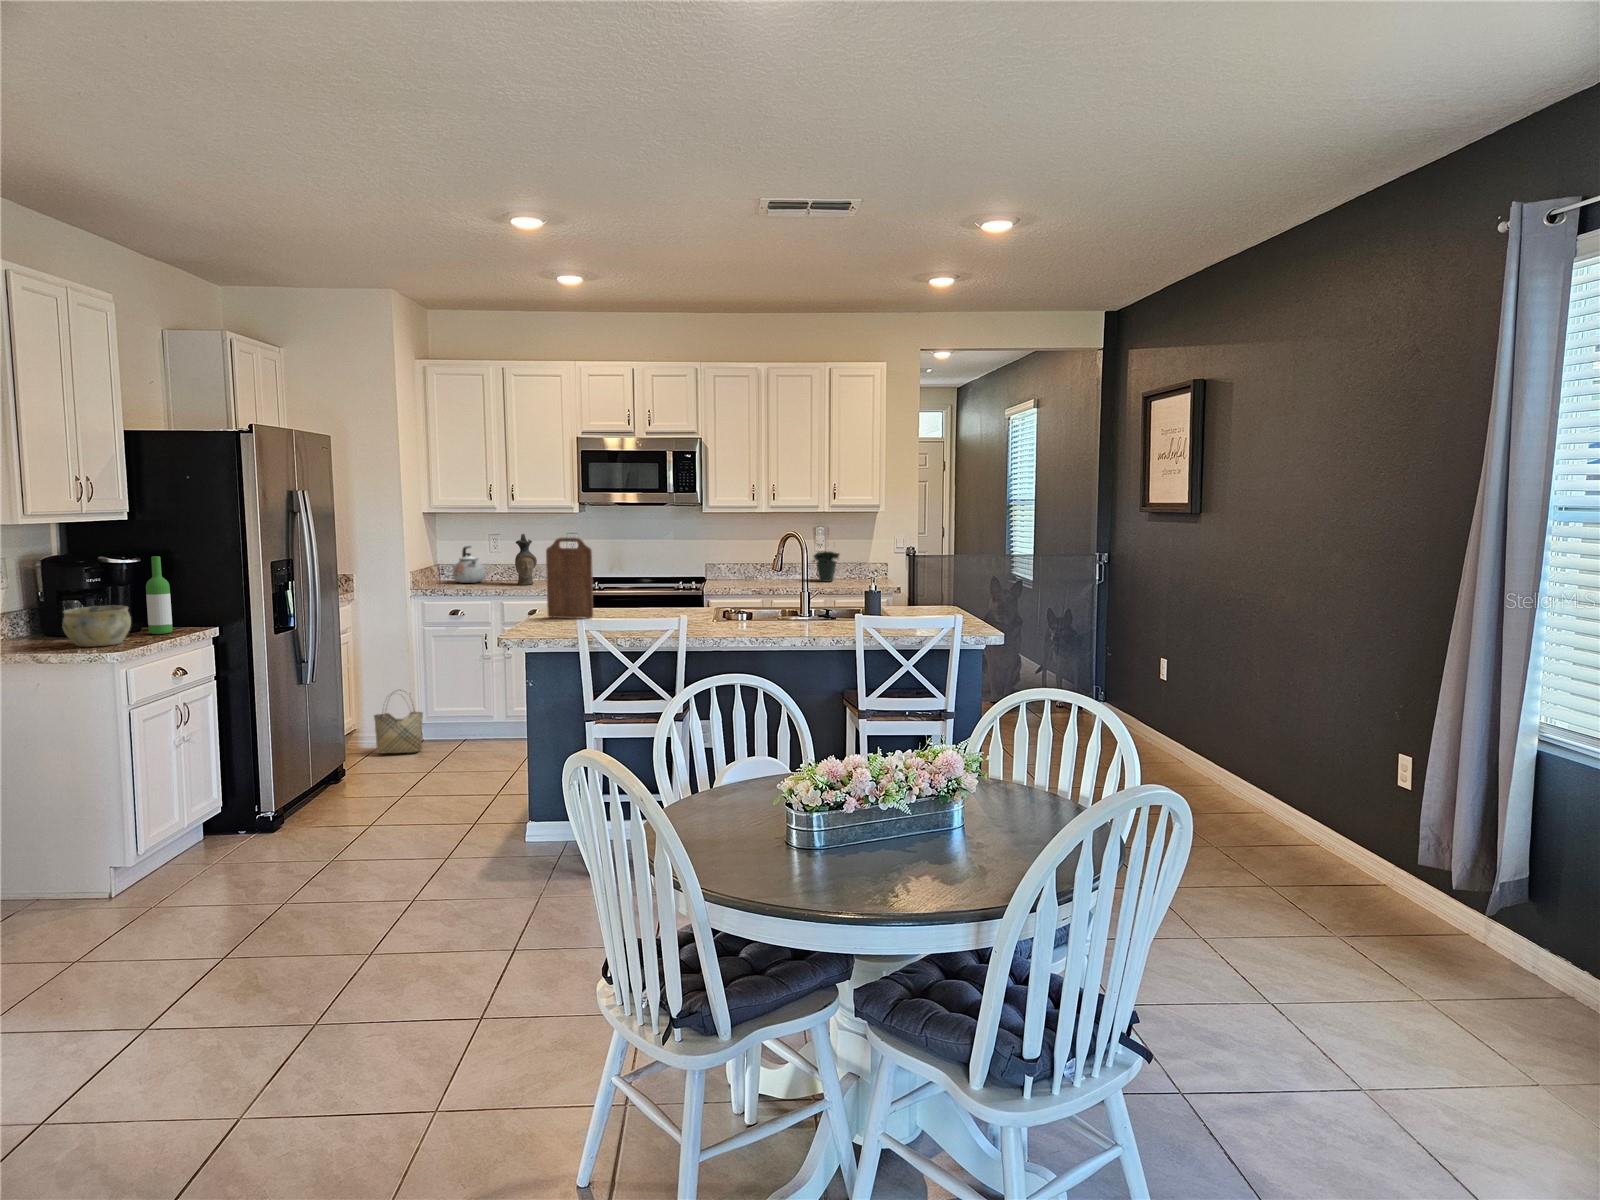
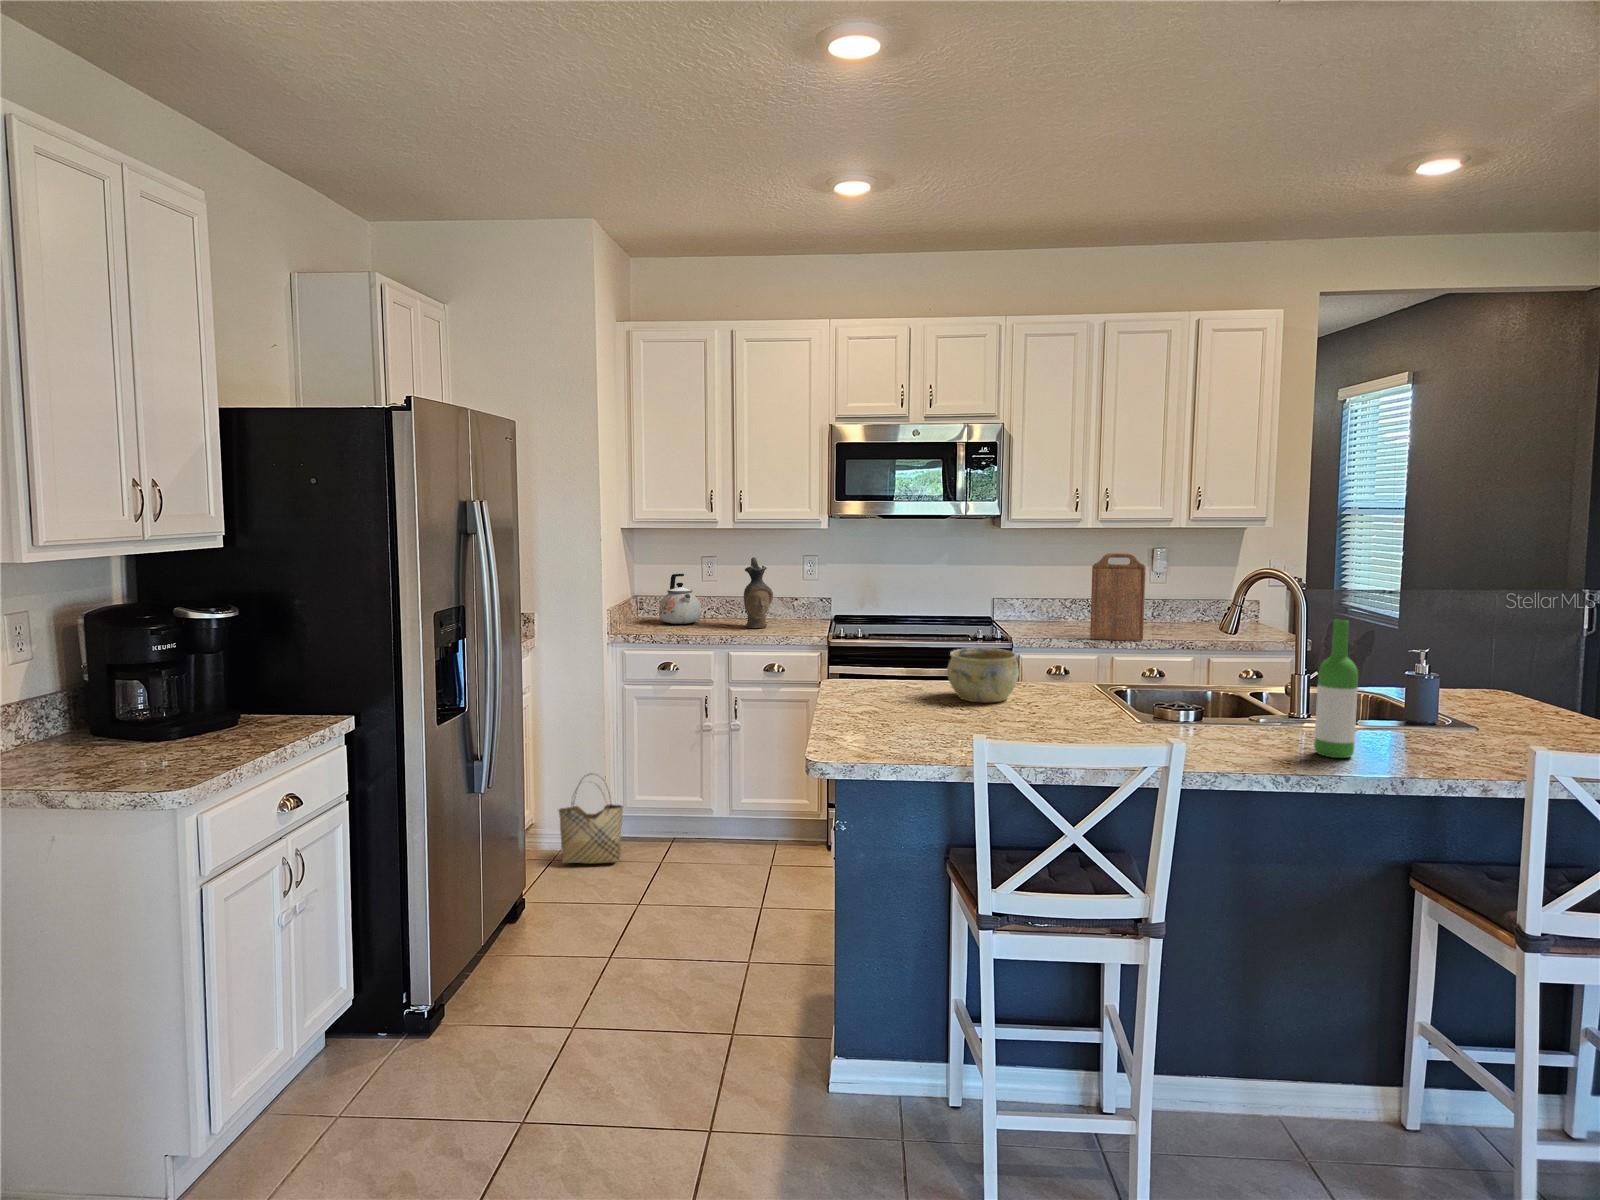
potted plant: present [813,530,839,582] -> none [1154,548,1196,628]
cutting board: present [546,538,593,618] -> present [1090,553,1146,641]
wine bottle: present [146,556,172,634] -> present [1314,620,1358,758]
ceramic bowl: present [62,606,131,647] -> present [947,648,1019,702]

